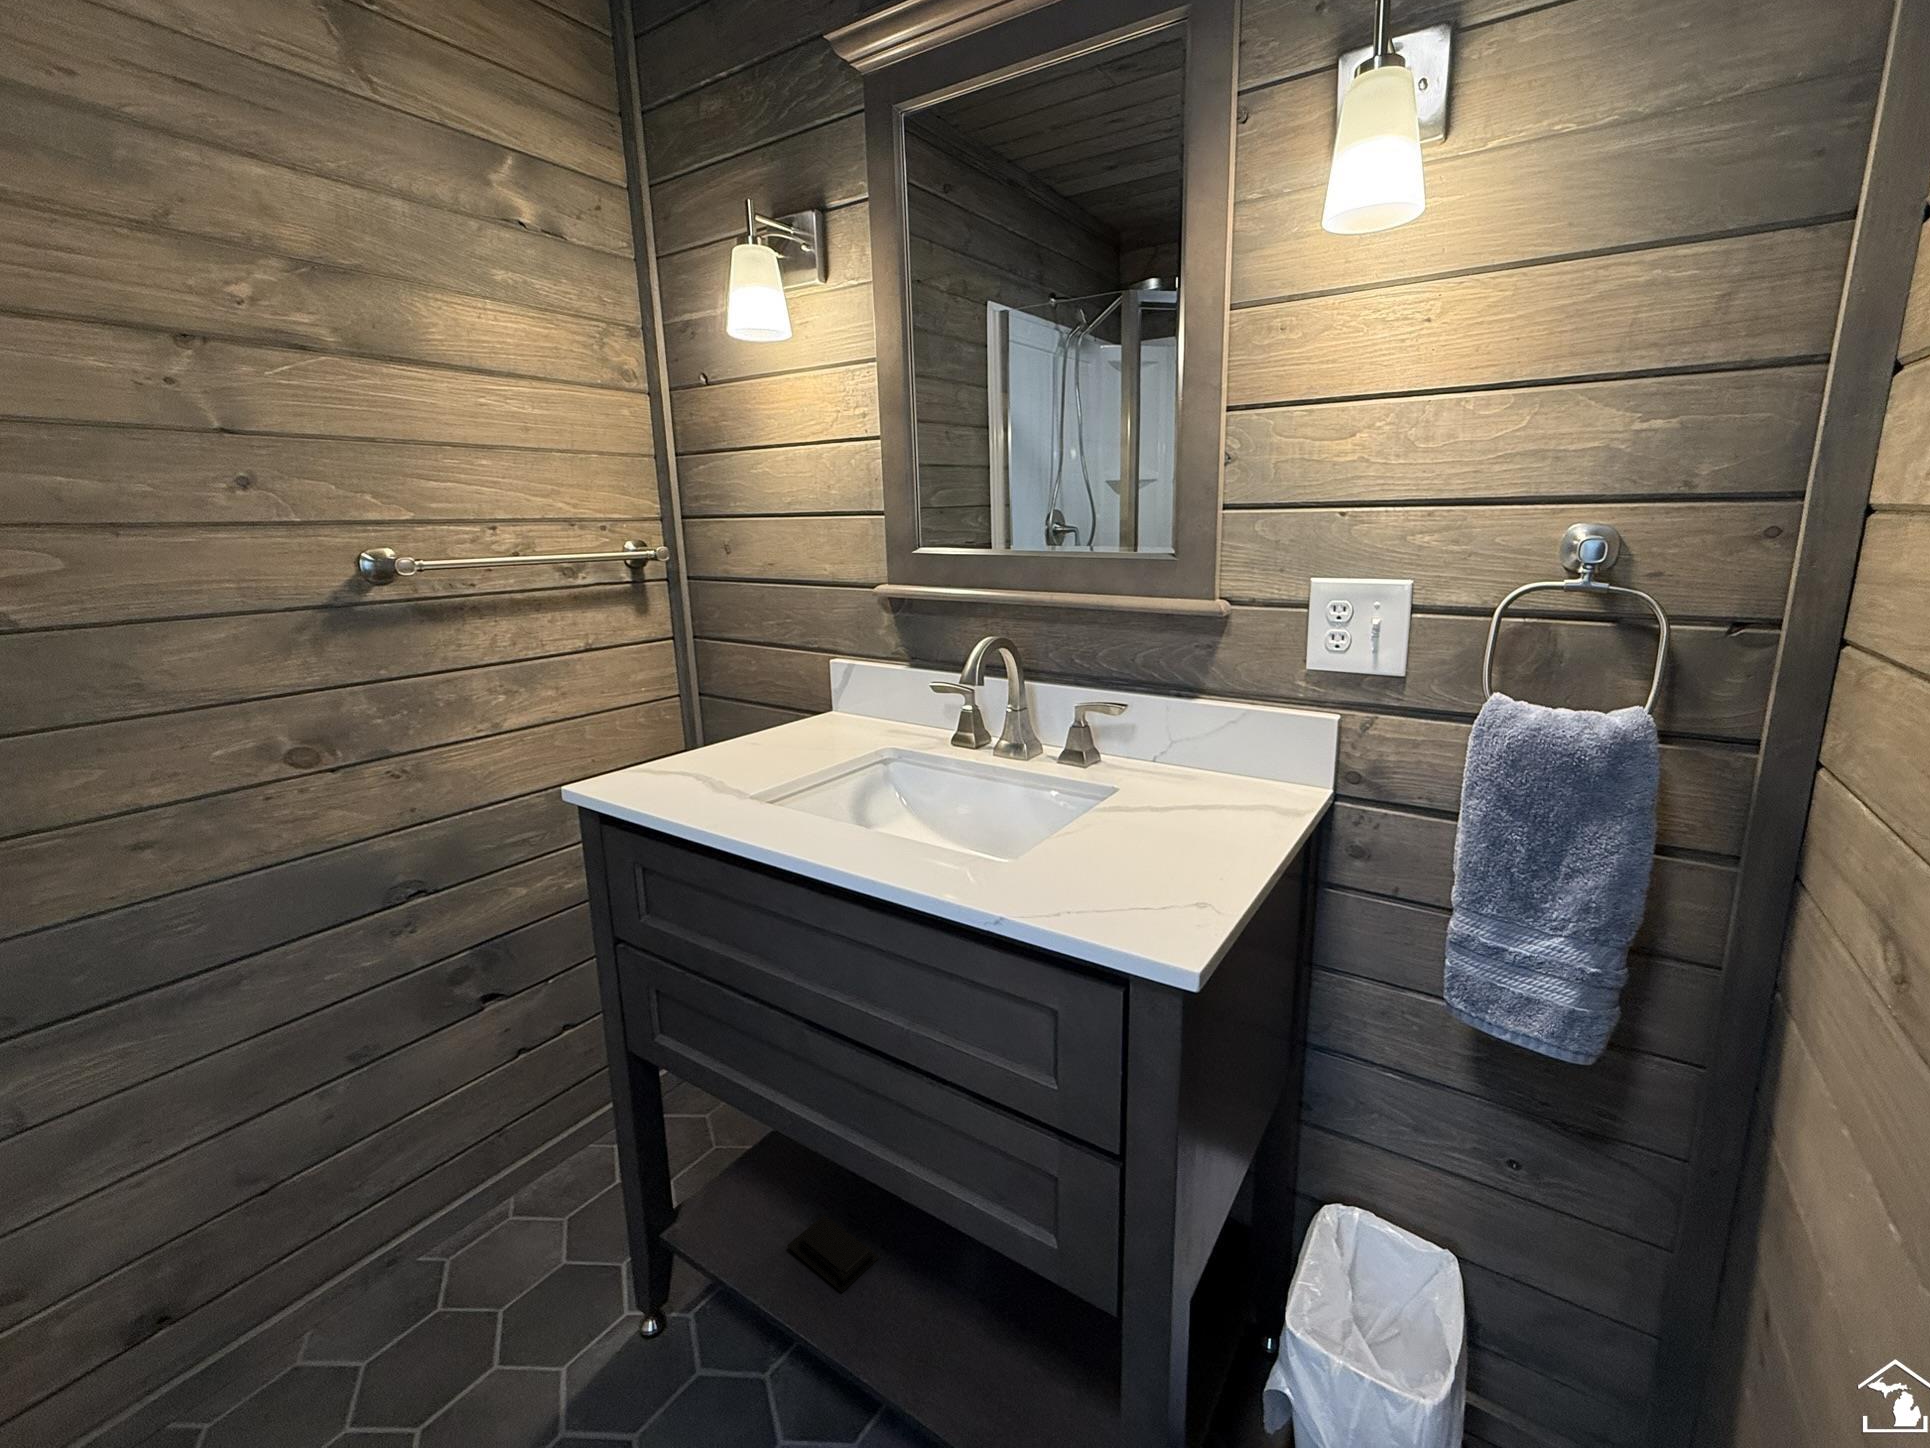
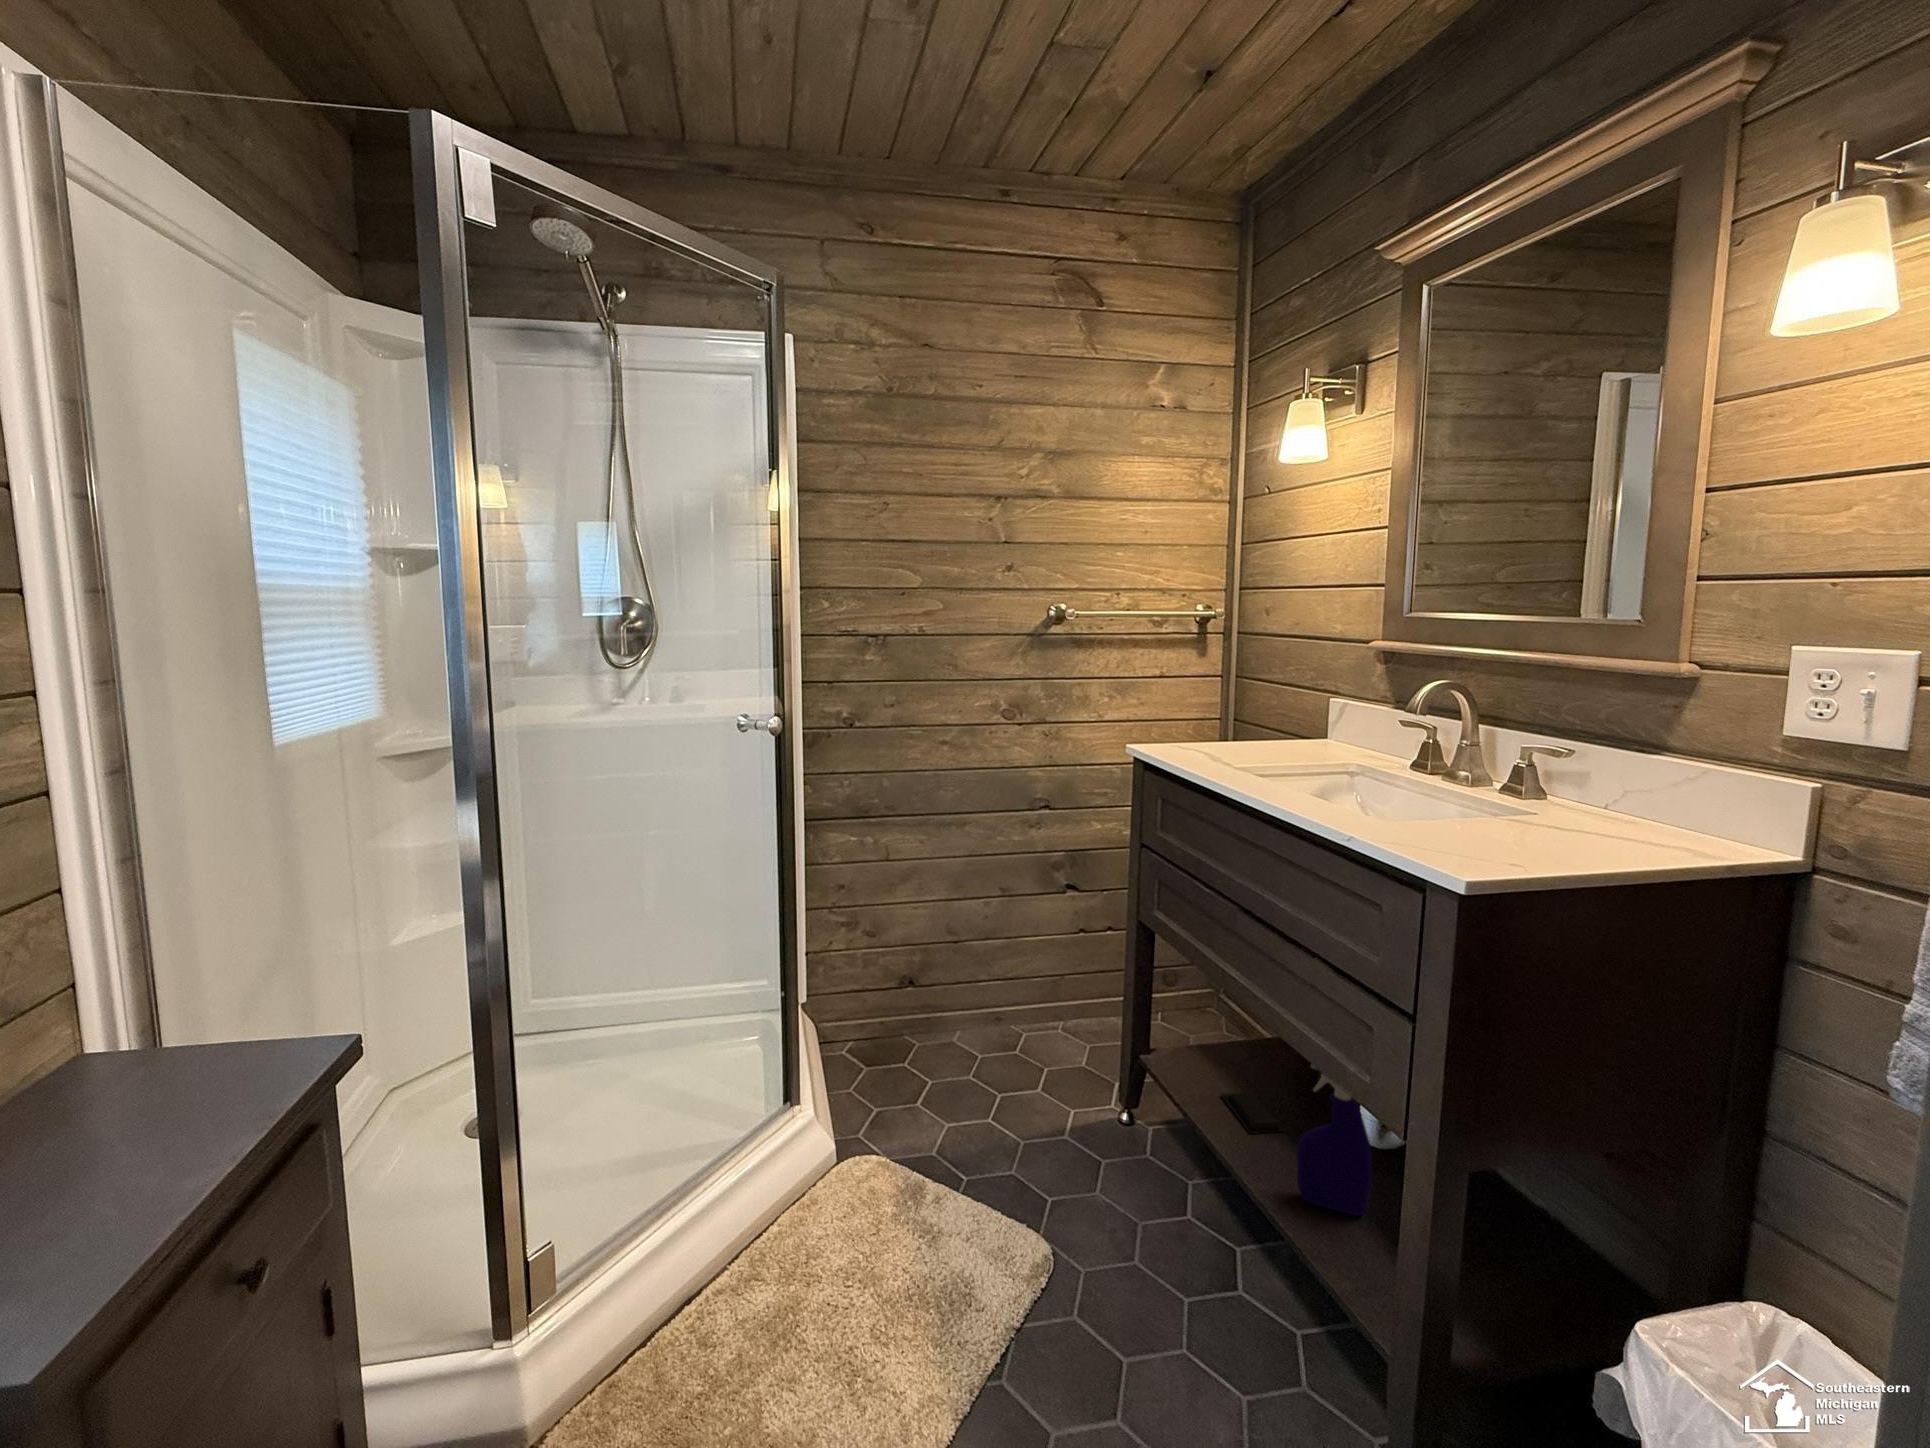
spray bottle: none [923,1175,1007,1367] -> present [1297,1065,1372,1216]

